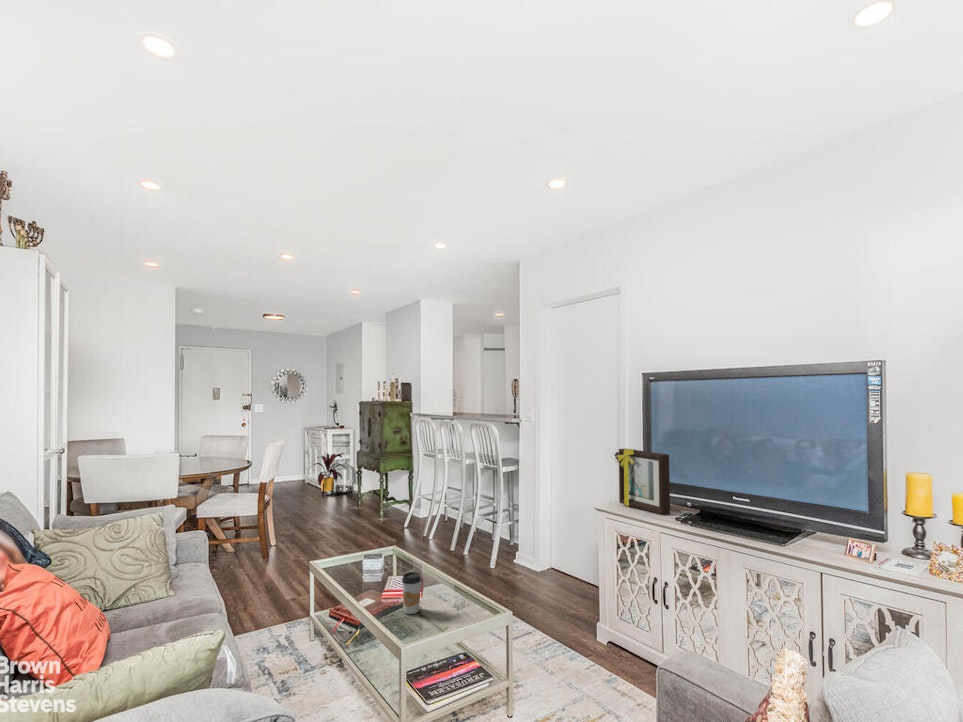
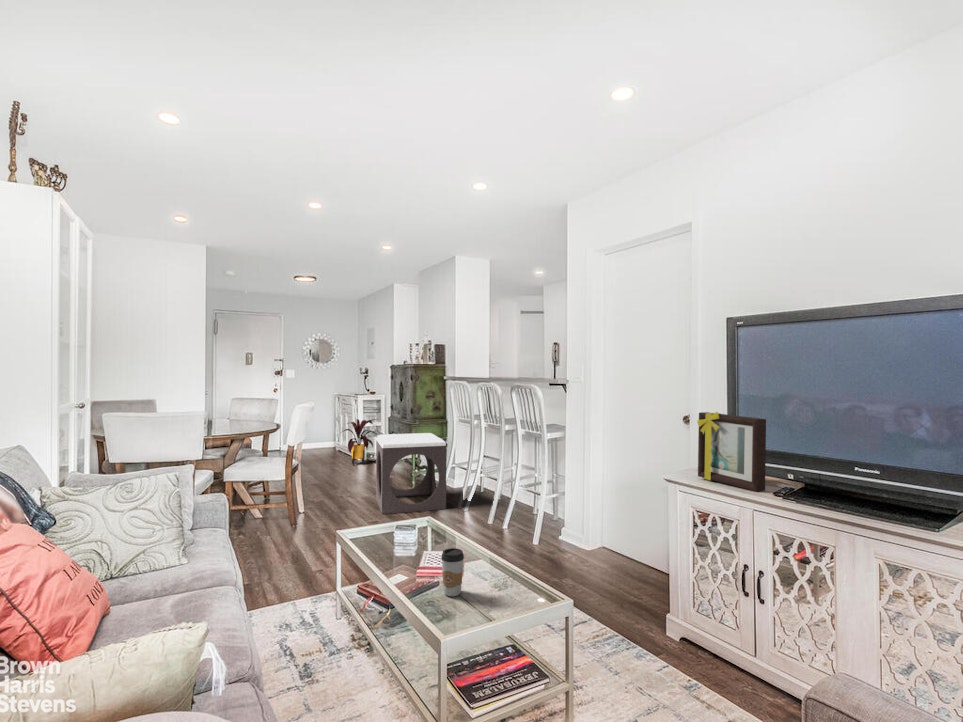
footstool: none [345,466,411,544] -> present [376,433,446,514]

